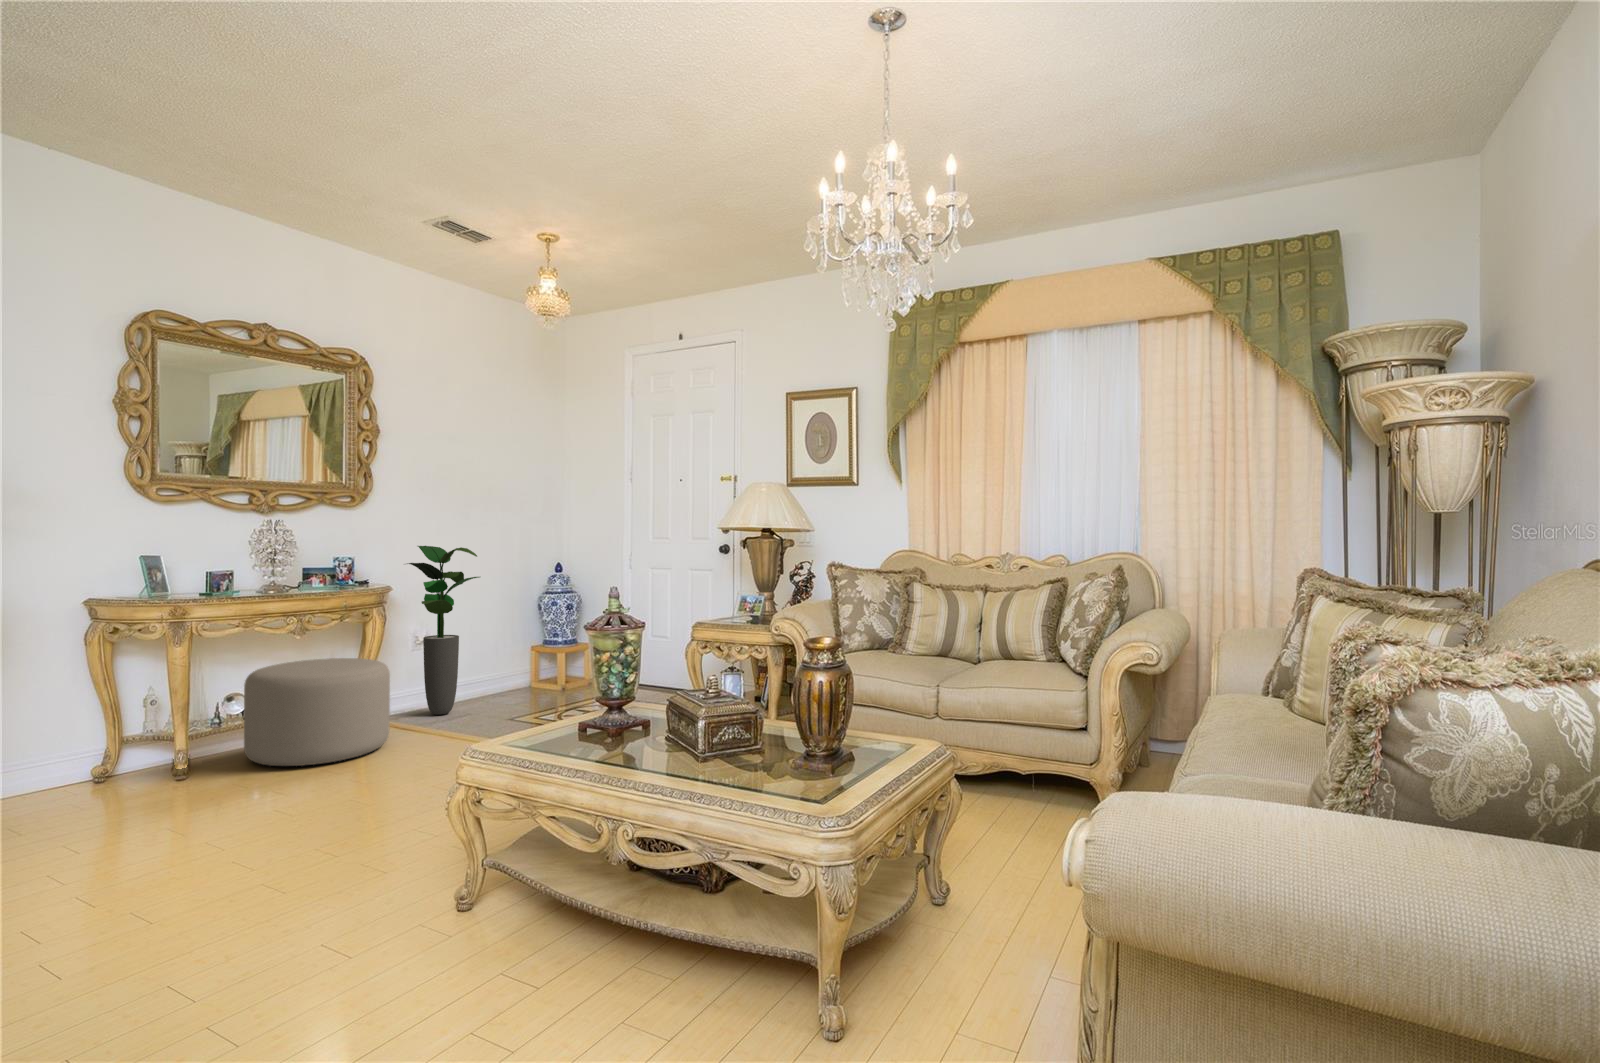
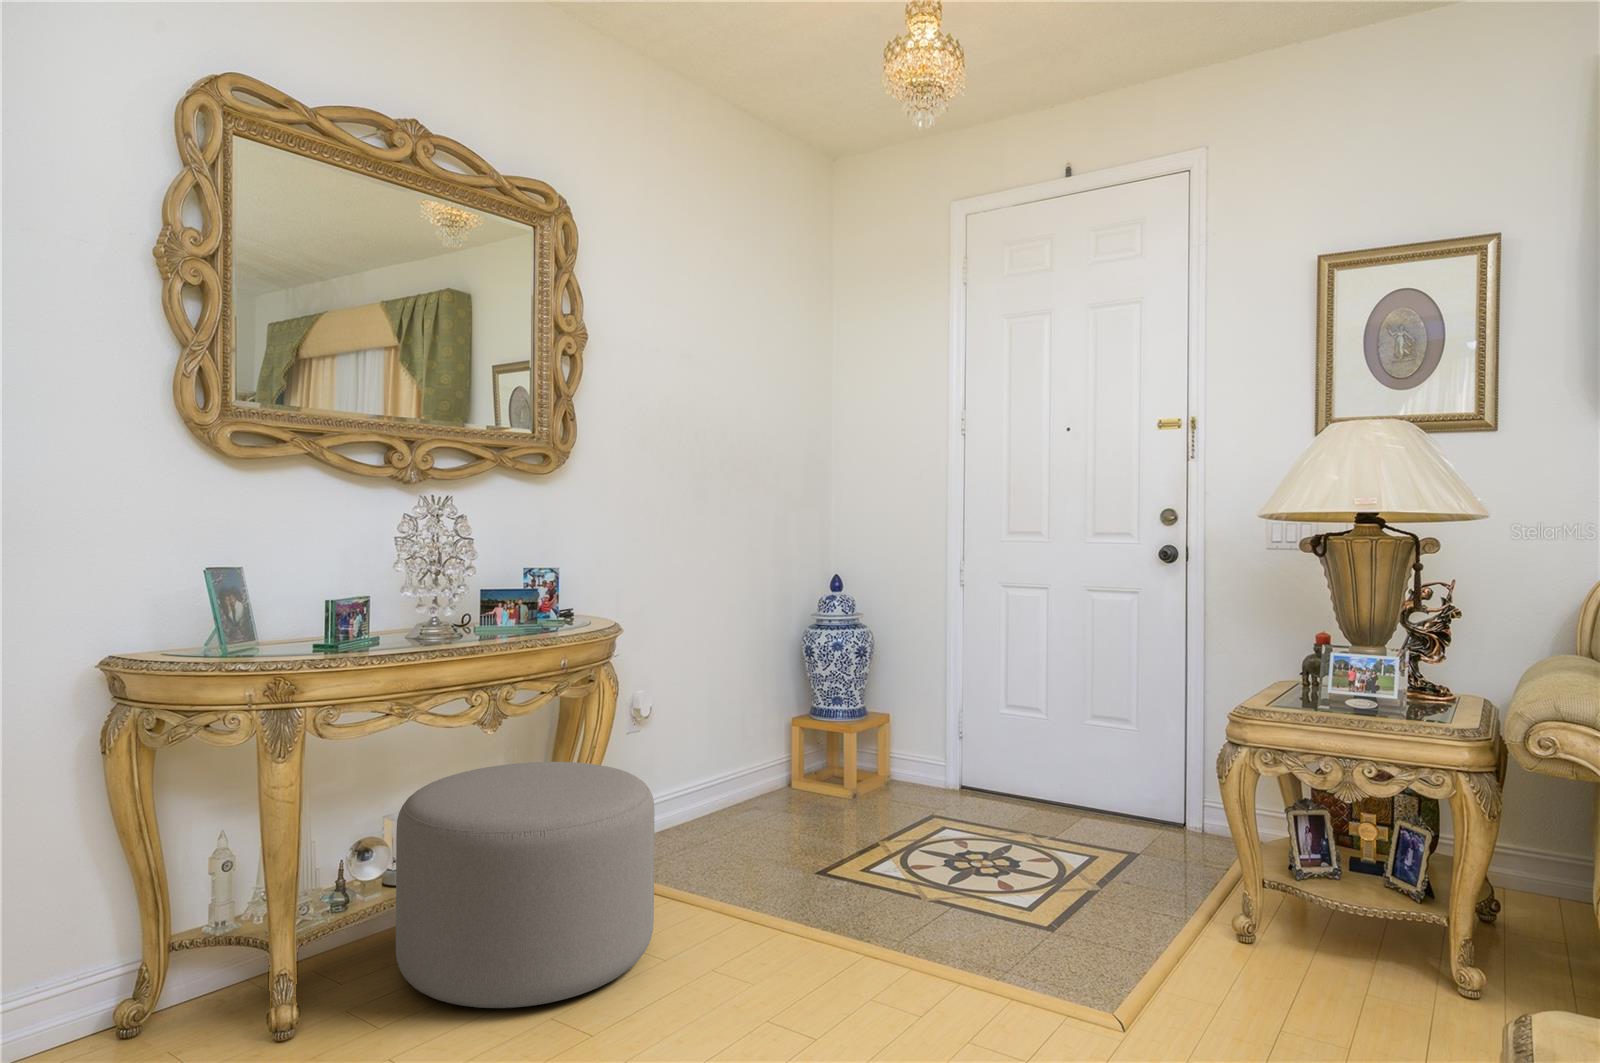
potted plant: present [407,546,480,715] -> none [636,546,759,852]

